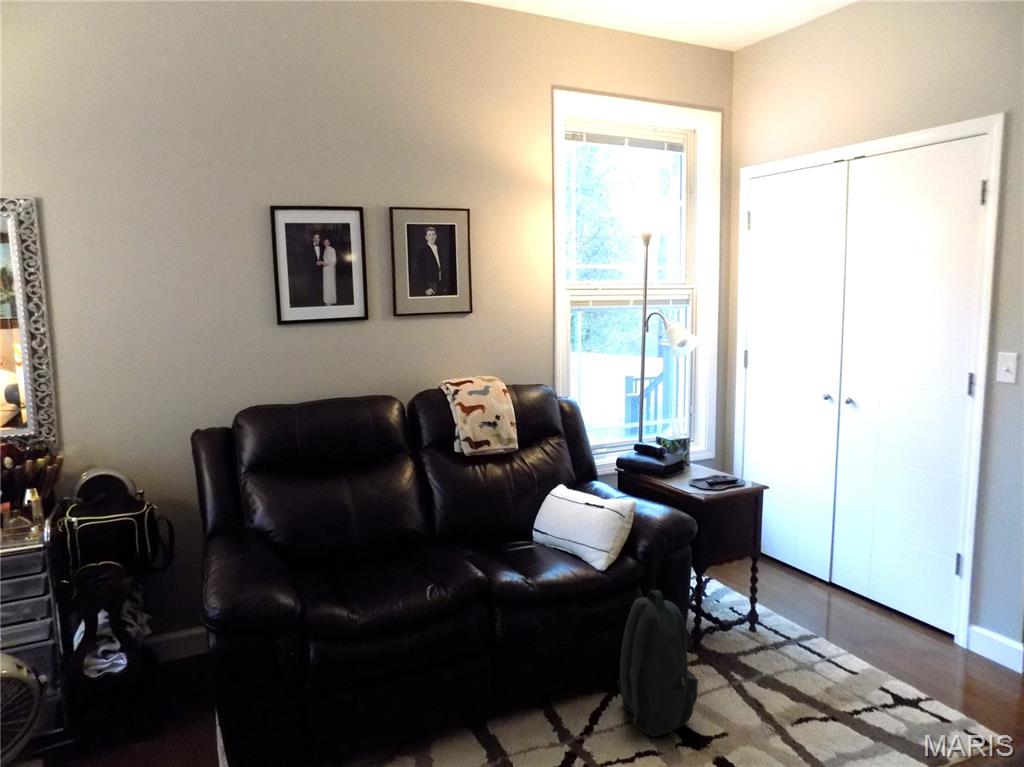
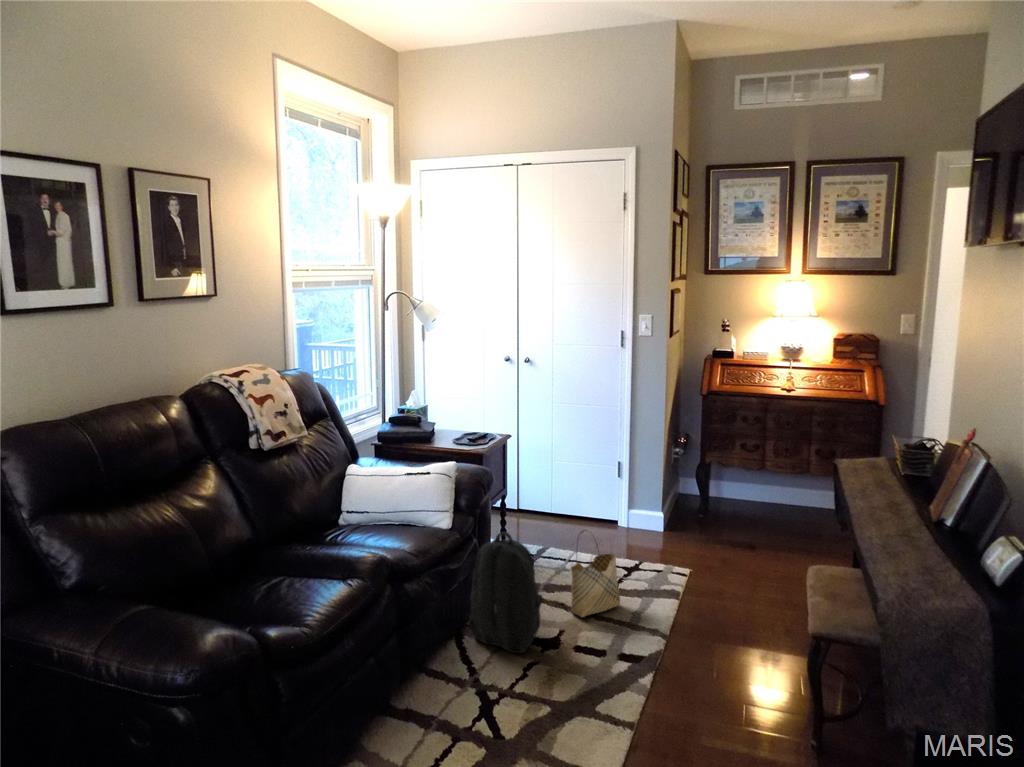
woven basket: none [757,621,836,737] -> present [571,530,620,617]

